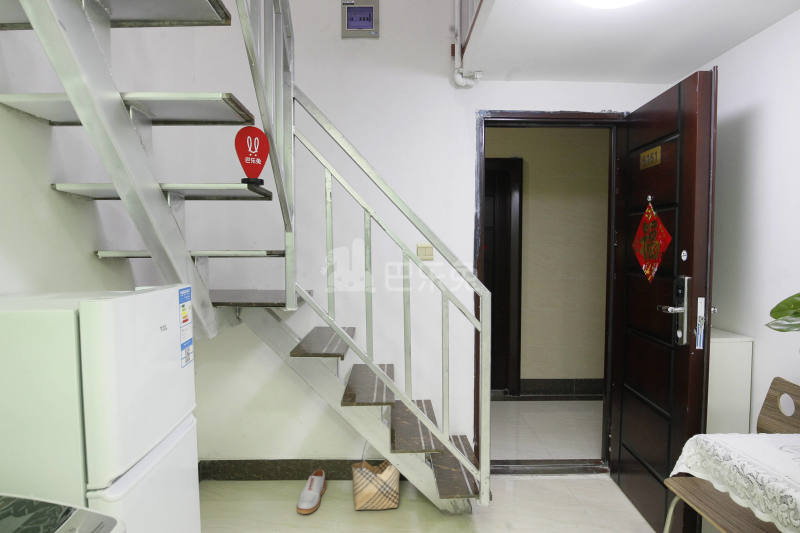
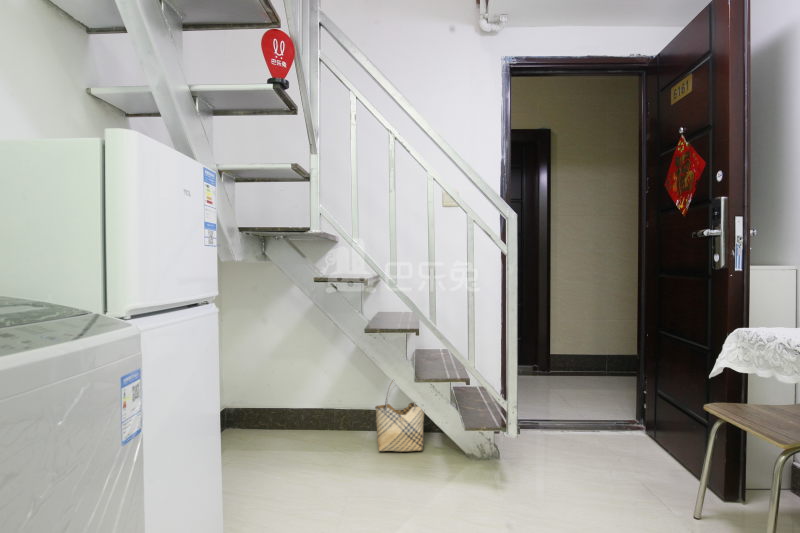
shoe: present [296,470,326,514] -> none [320,417,349,452]

